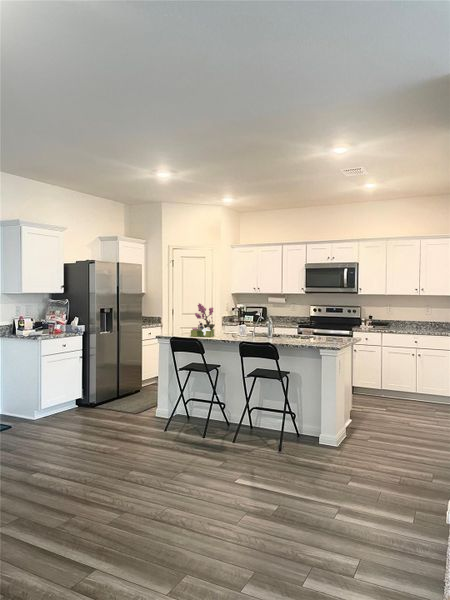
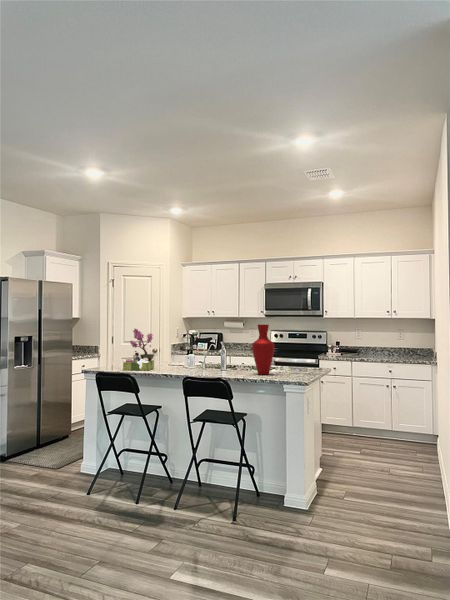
vase: none [295,301,313,342] -> present [252,325,275,375]

